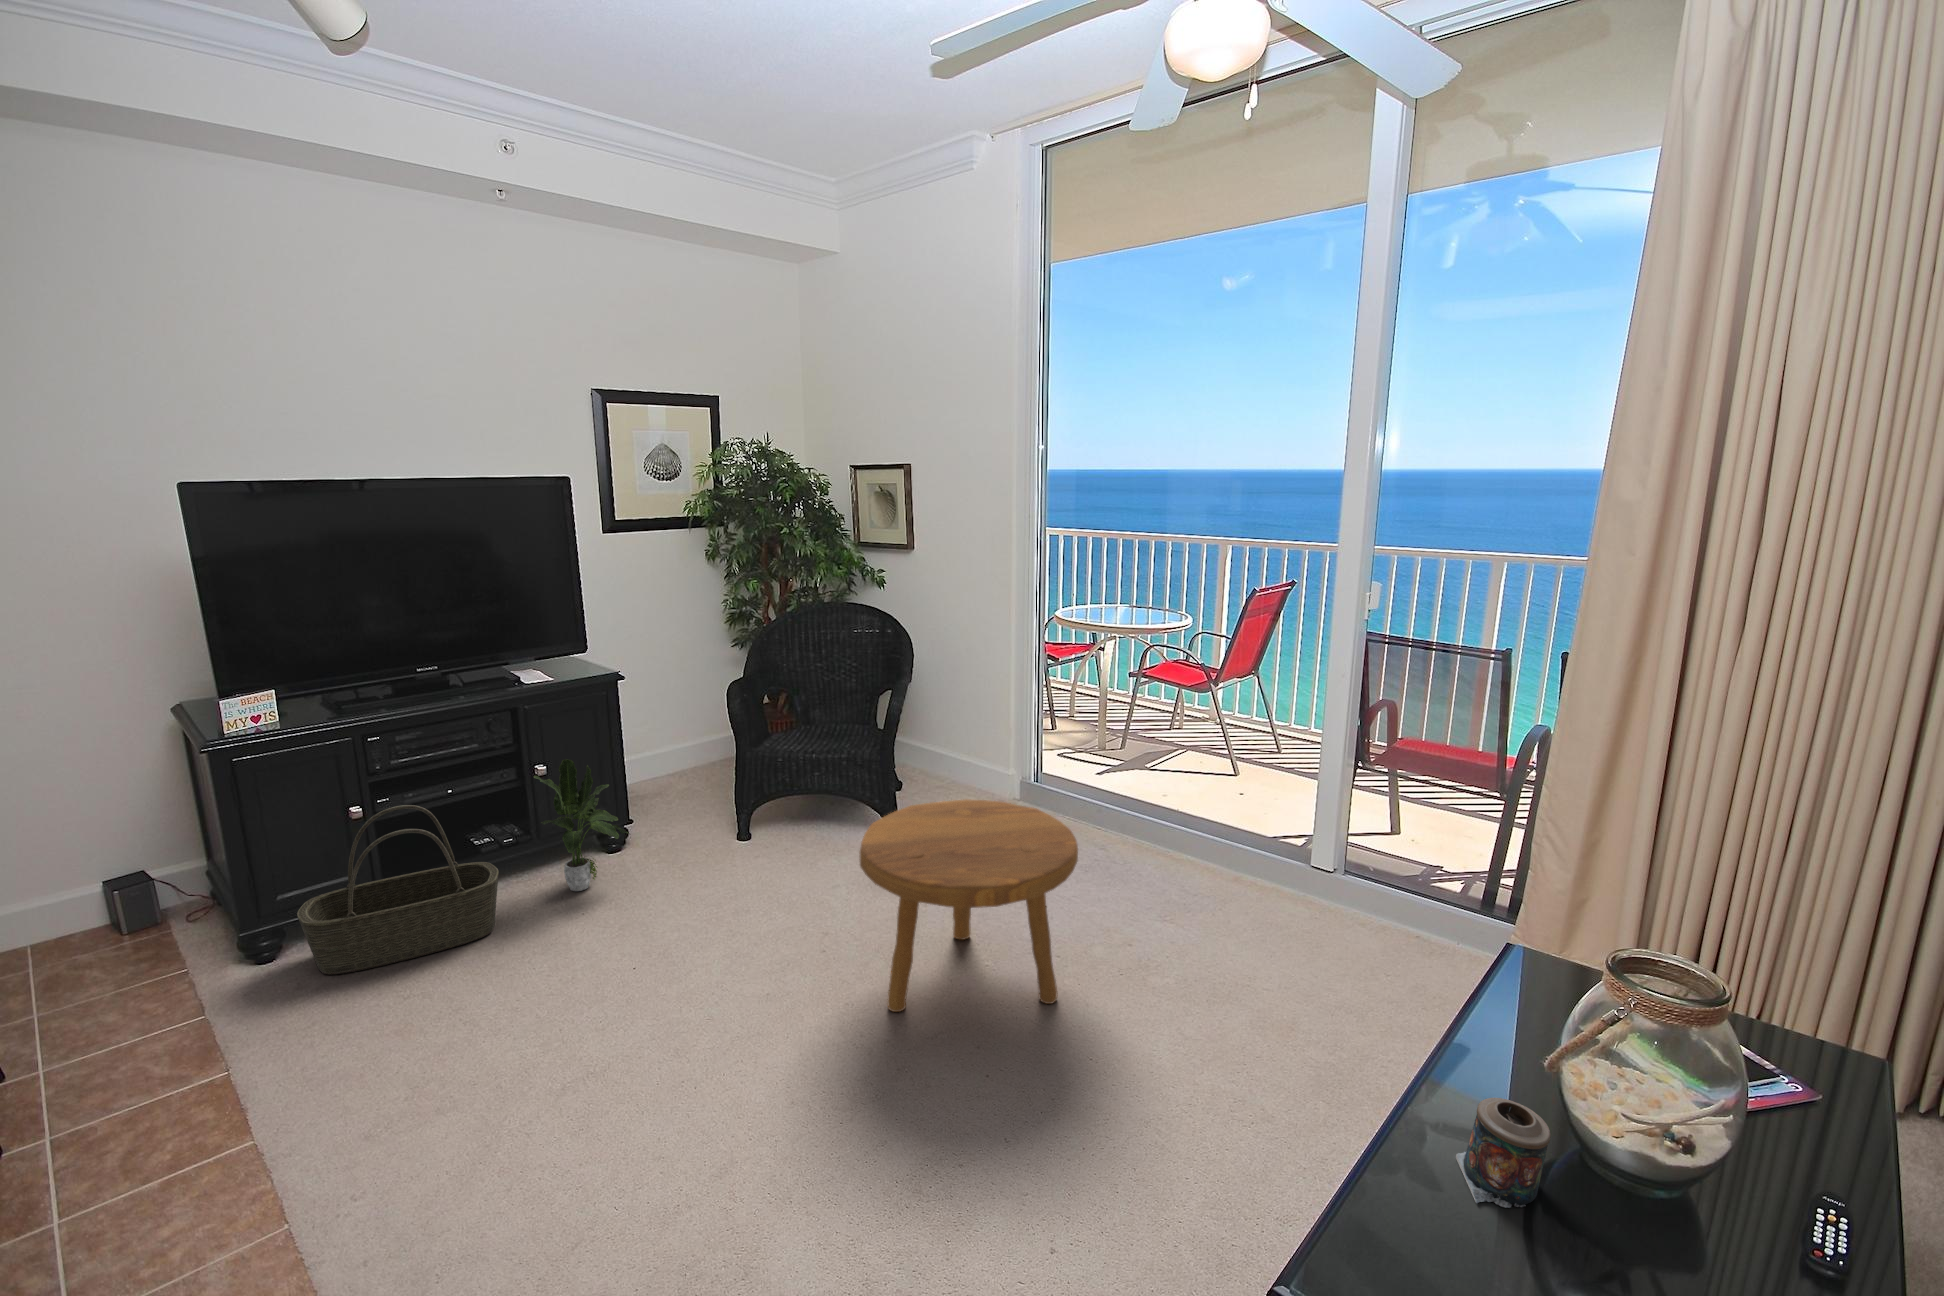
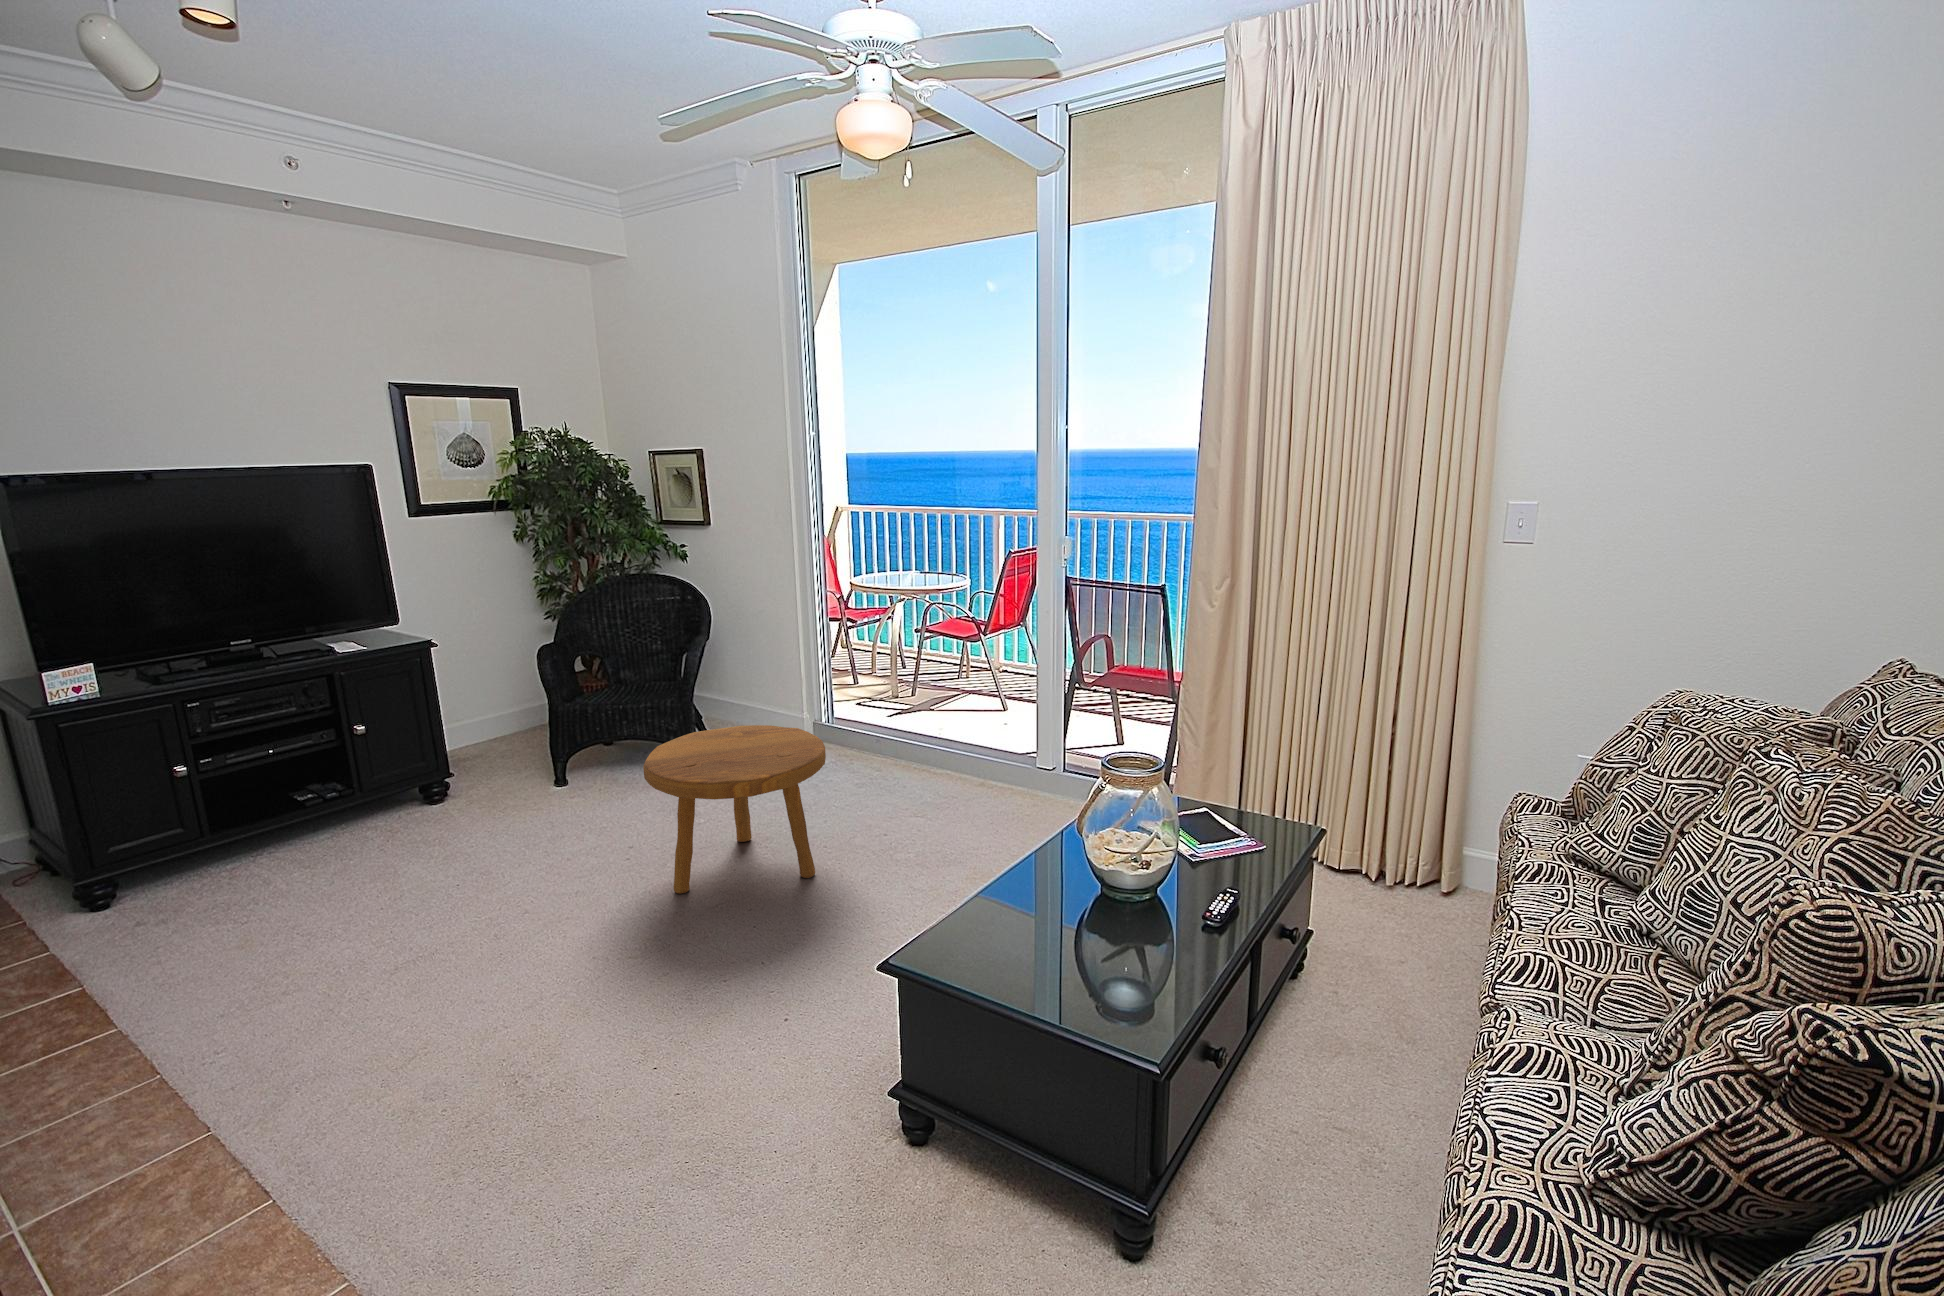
potted plant: present [534,759,629,891] -> none [352,717,449,834]
basket: present [297,805,499,975] -> none [130,762,323,911]
candle: present [1456,1098,1551,1208] -> none [1017,853,1063,916]

